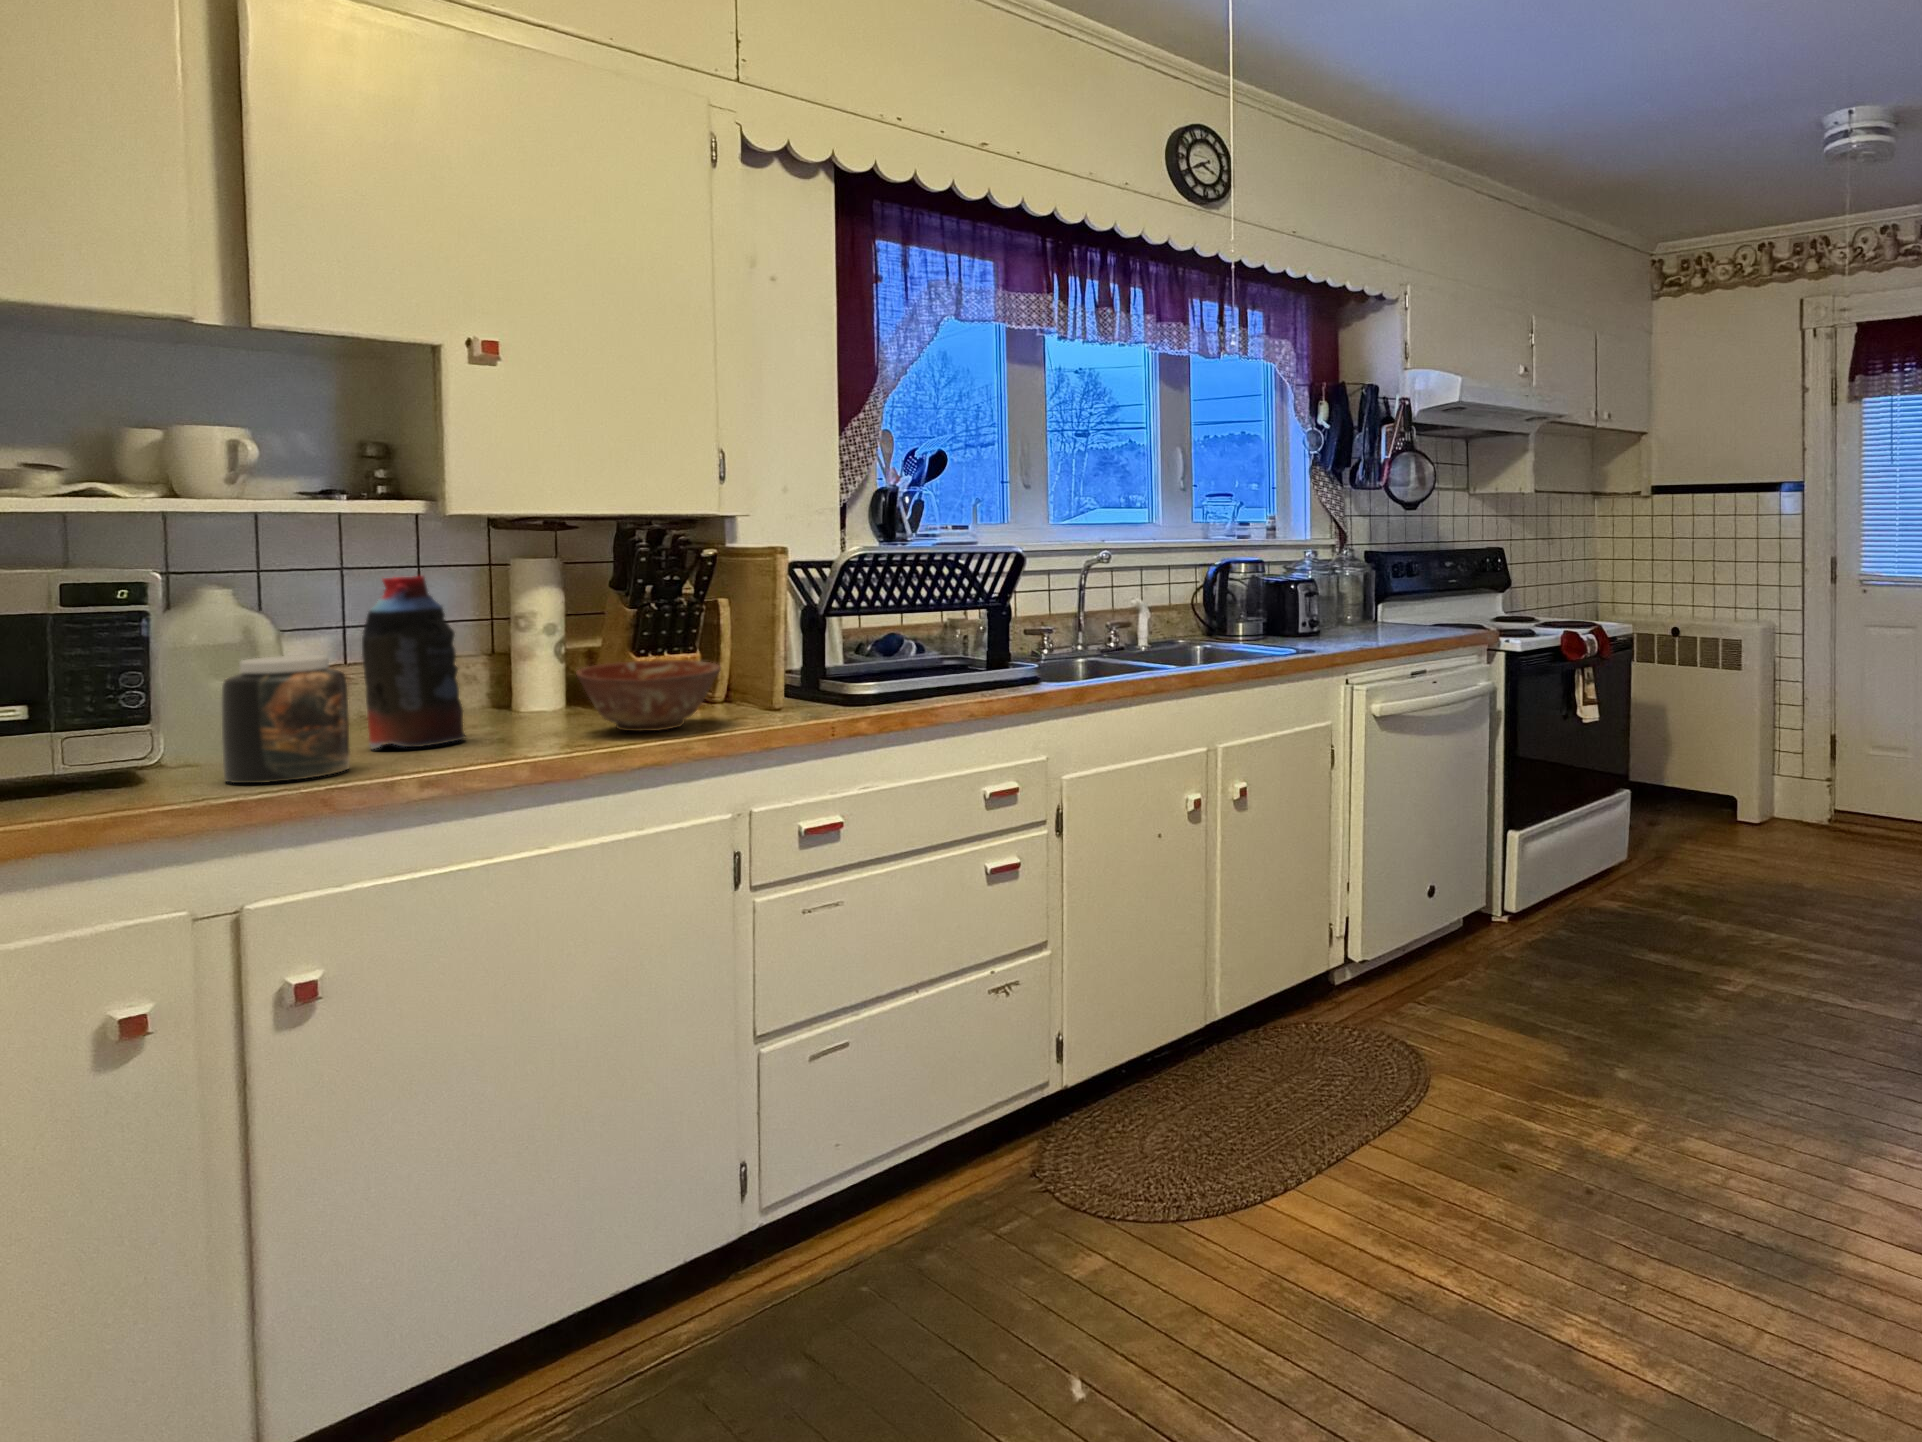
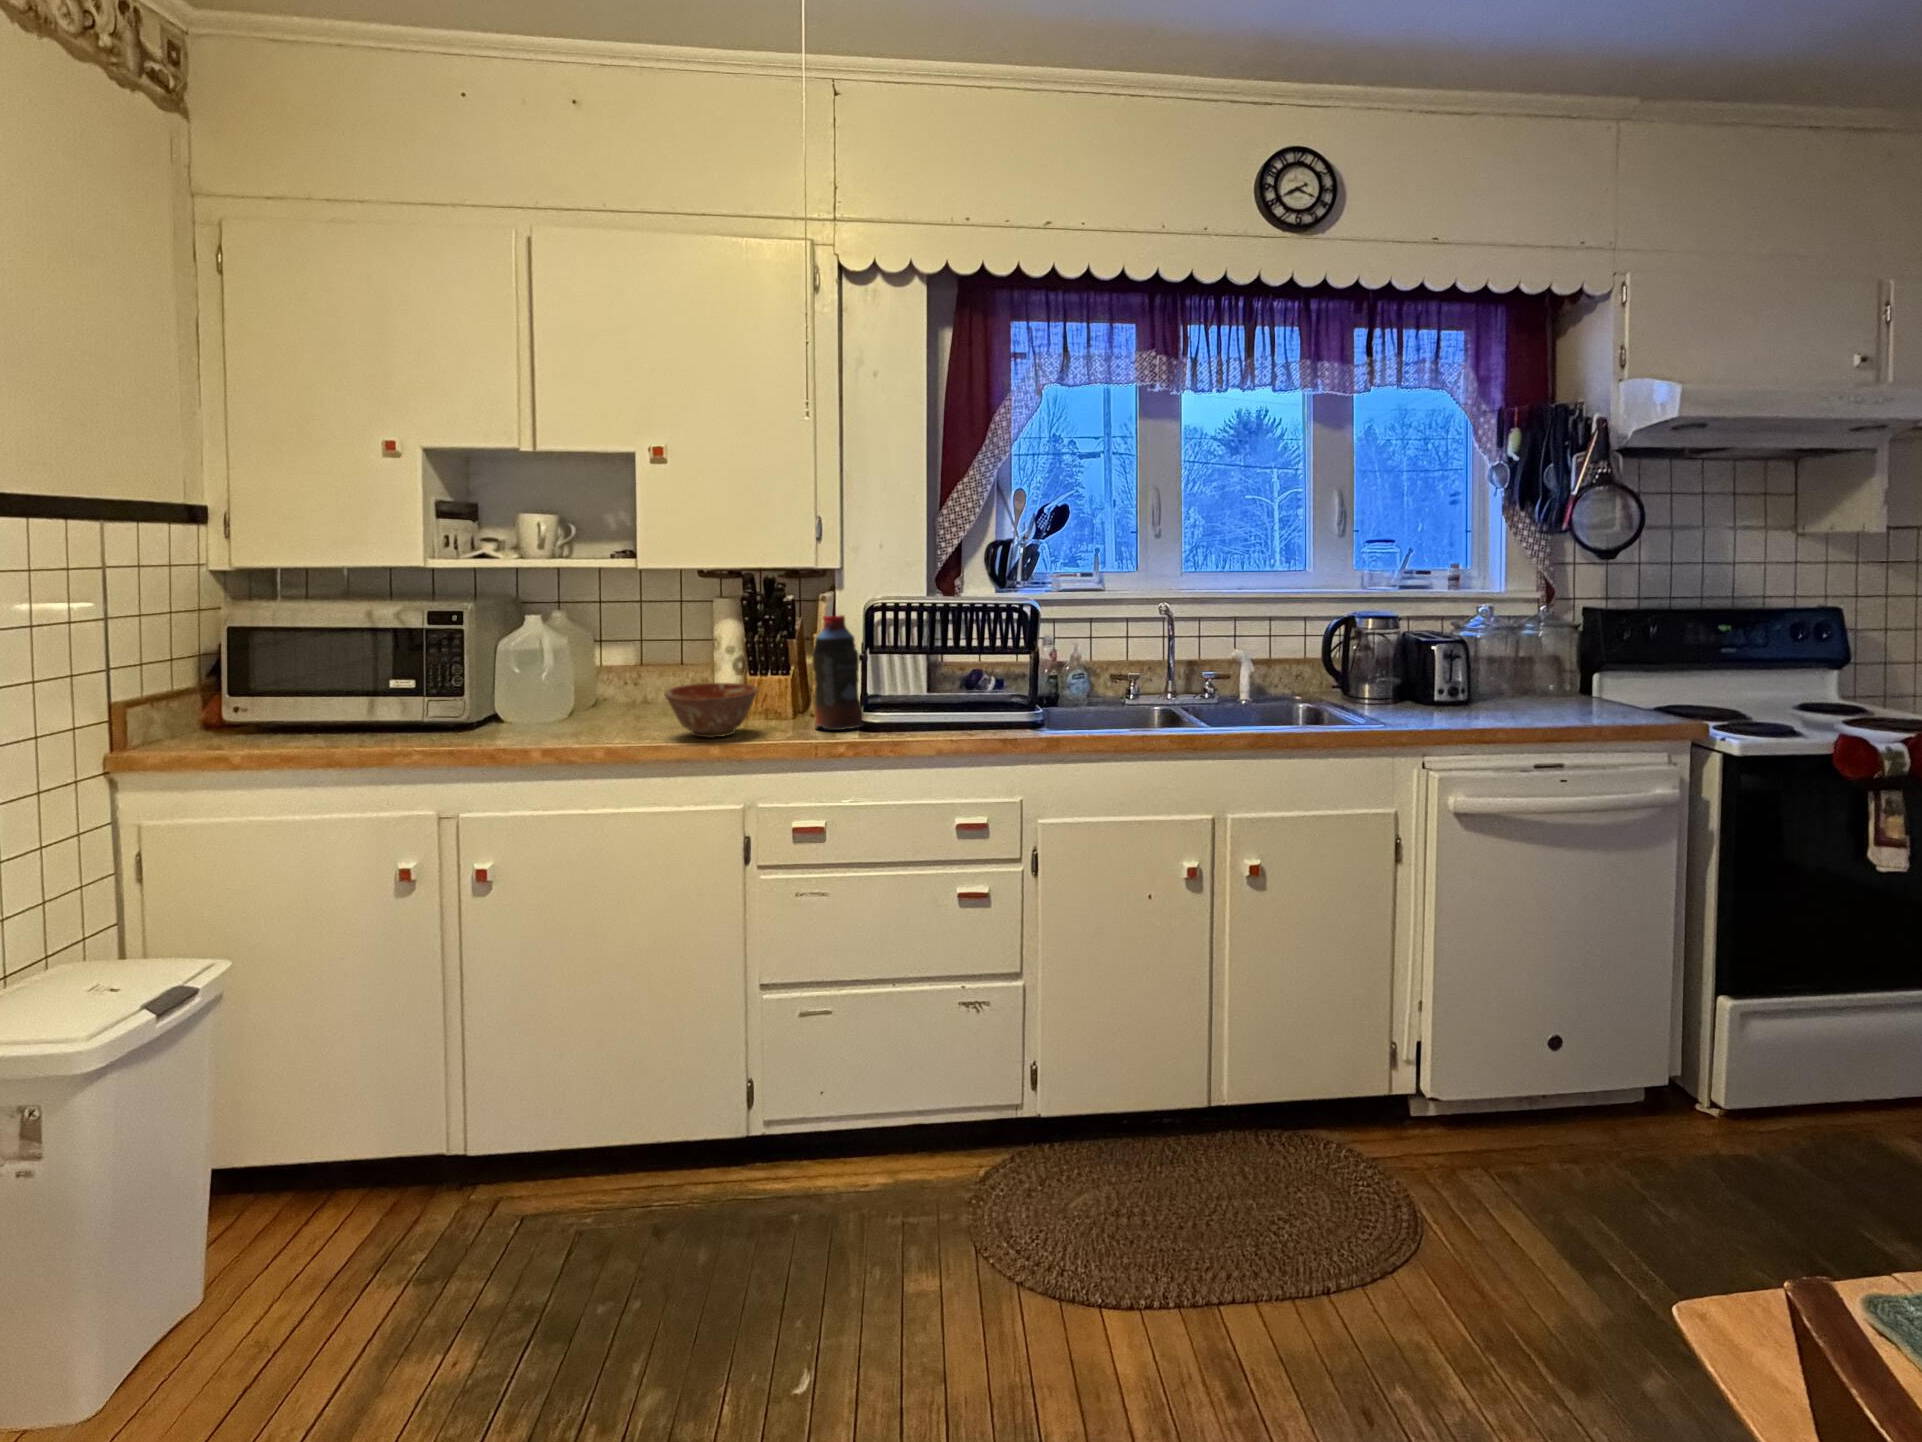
bottle: present [362,576,465,749] -> present [812,615,863,730]
jar: present [222,655,350,783] -> none [471,665,534,745]

